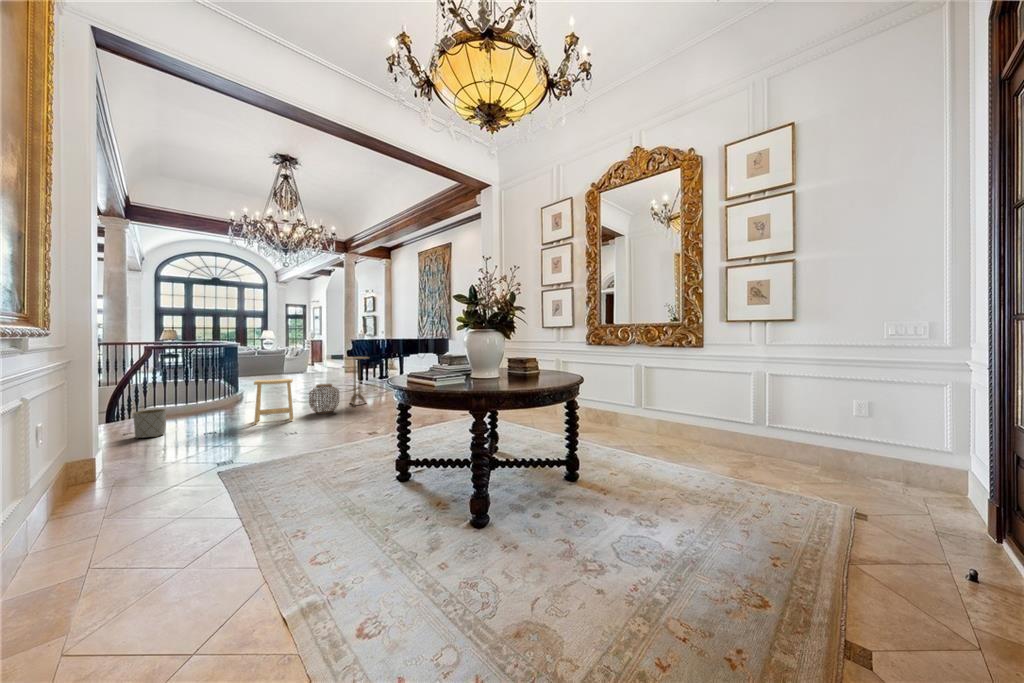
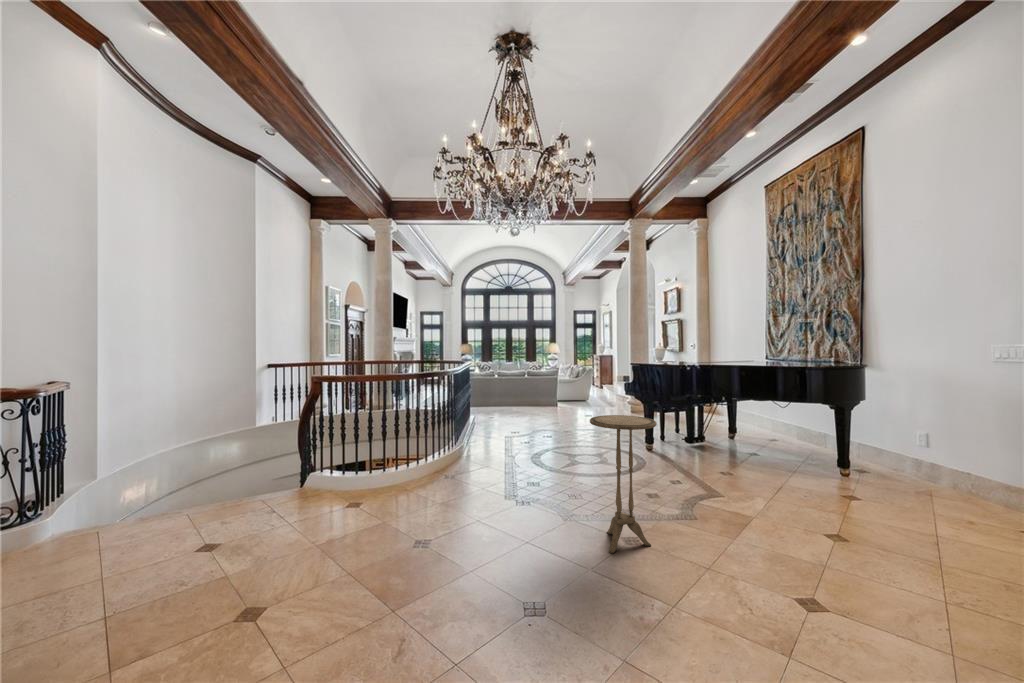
footstool: present [254,379,293,425] -> none [348,476,451,616]
woven basket: present [309,384,339,414] -> none [493,494,567,589]
planter: present [133,409,166,439] -> none [137,523,204,601]

